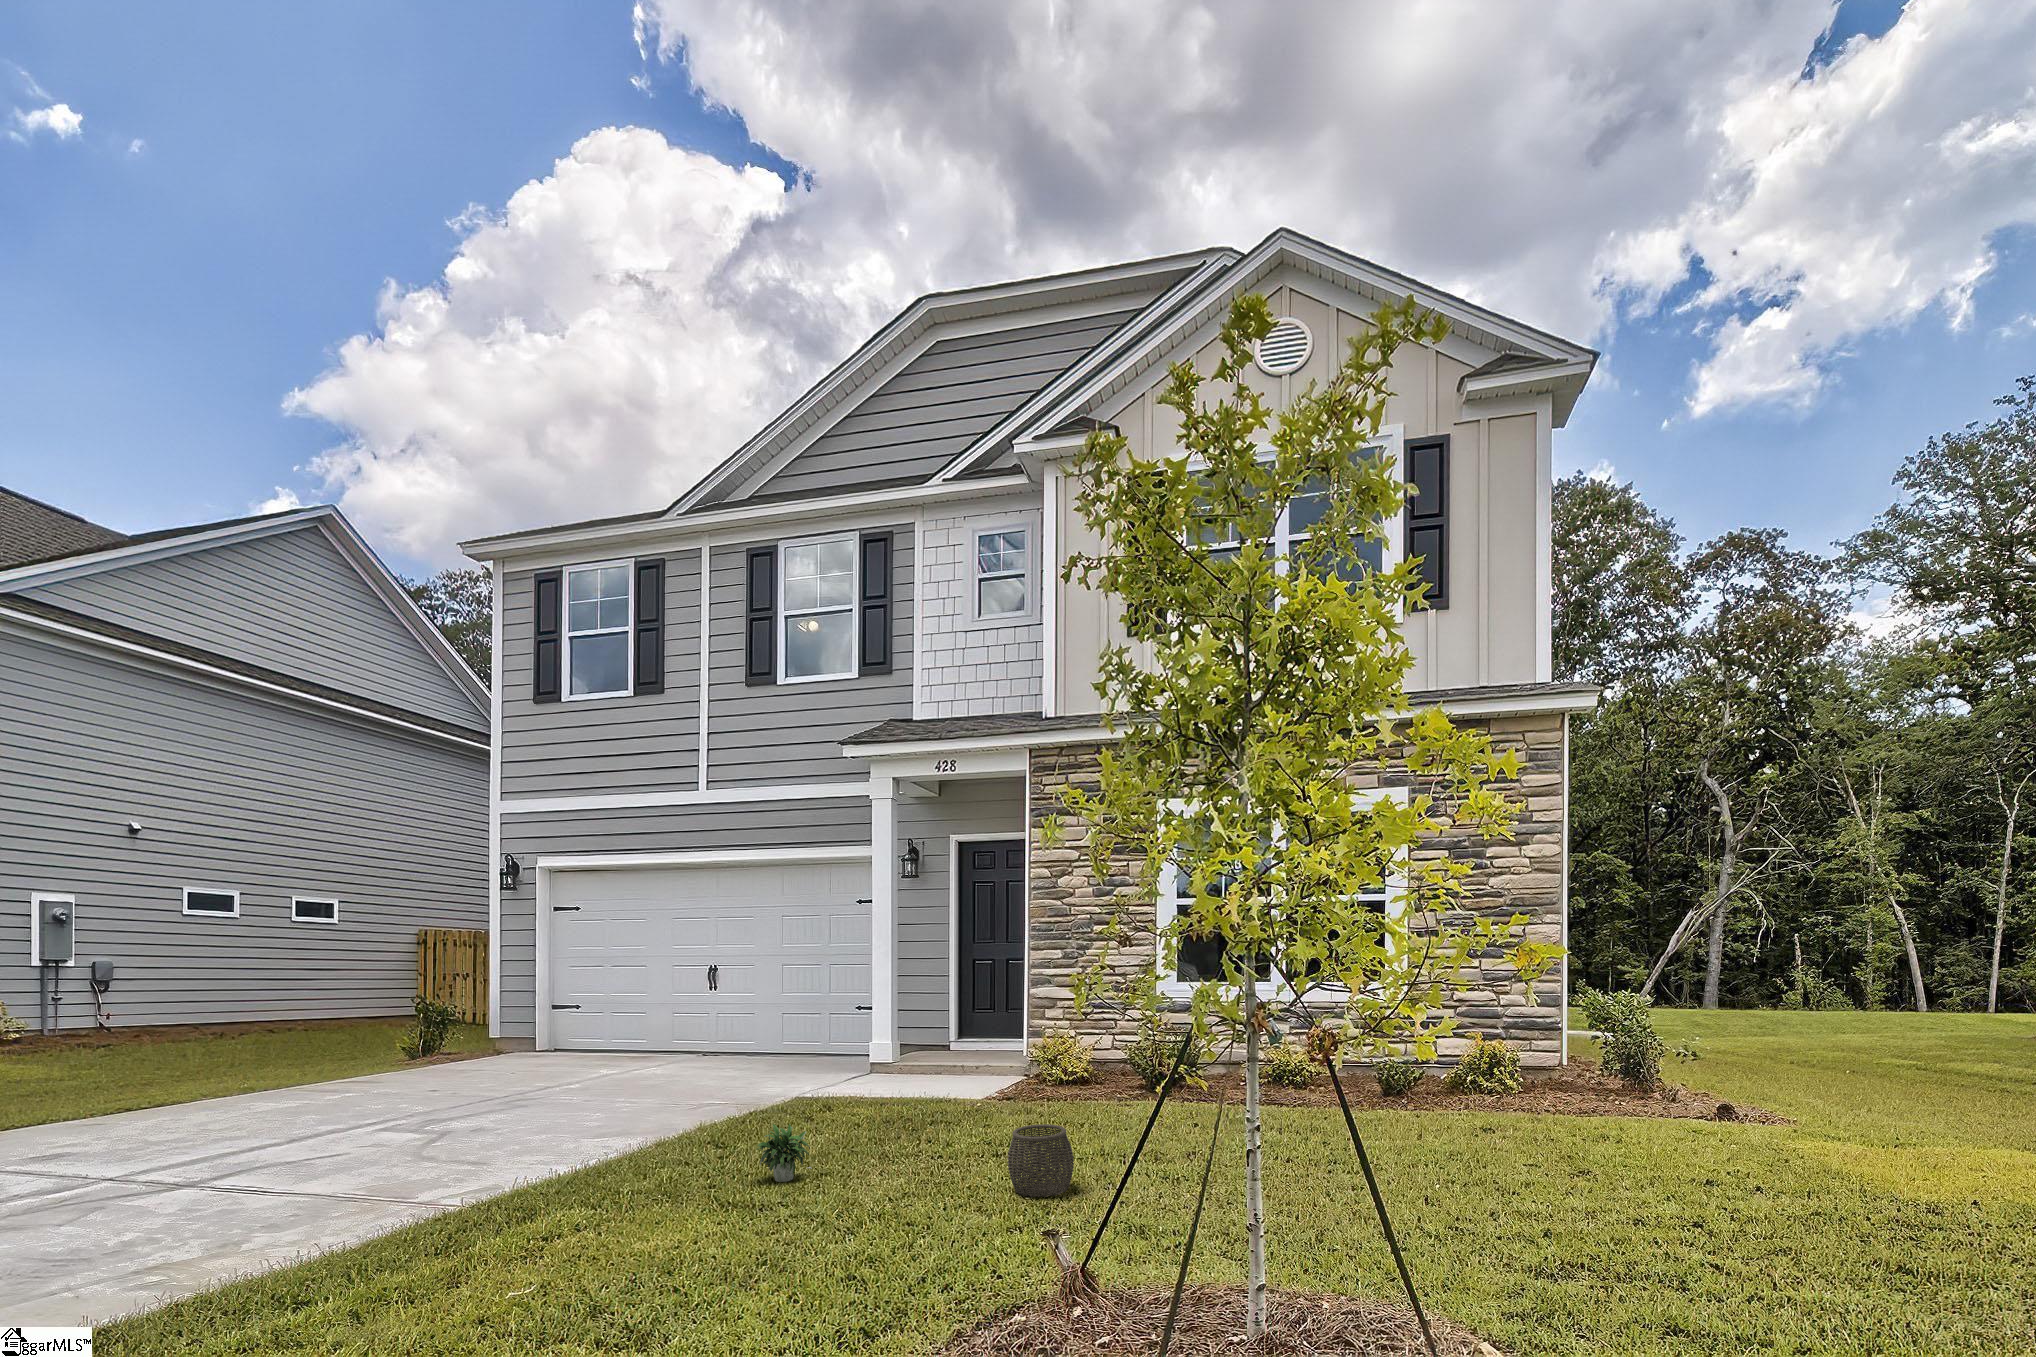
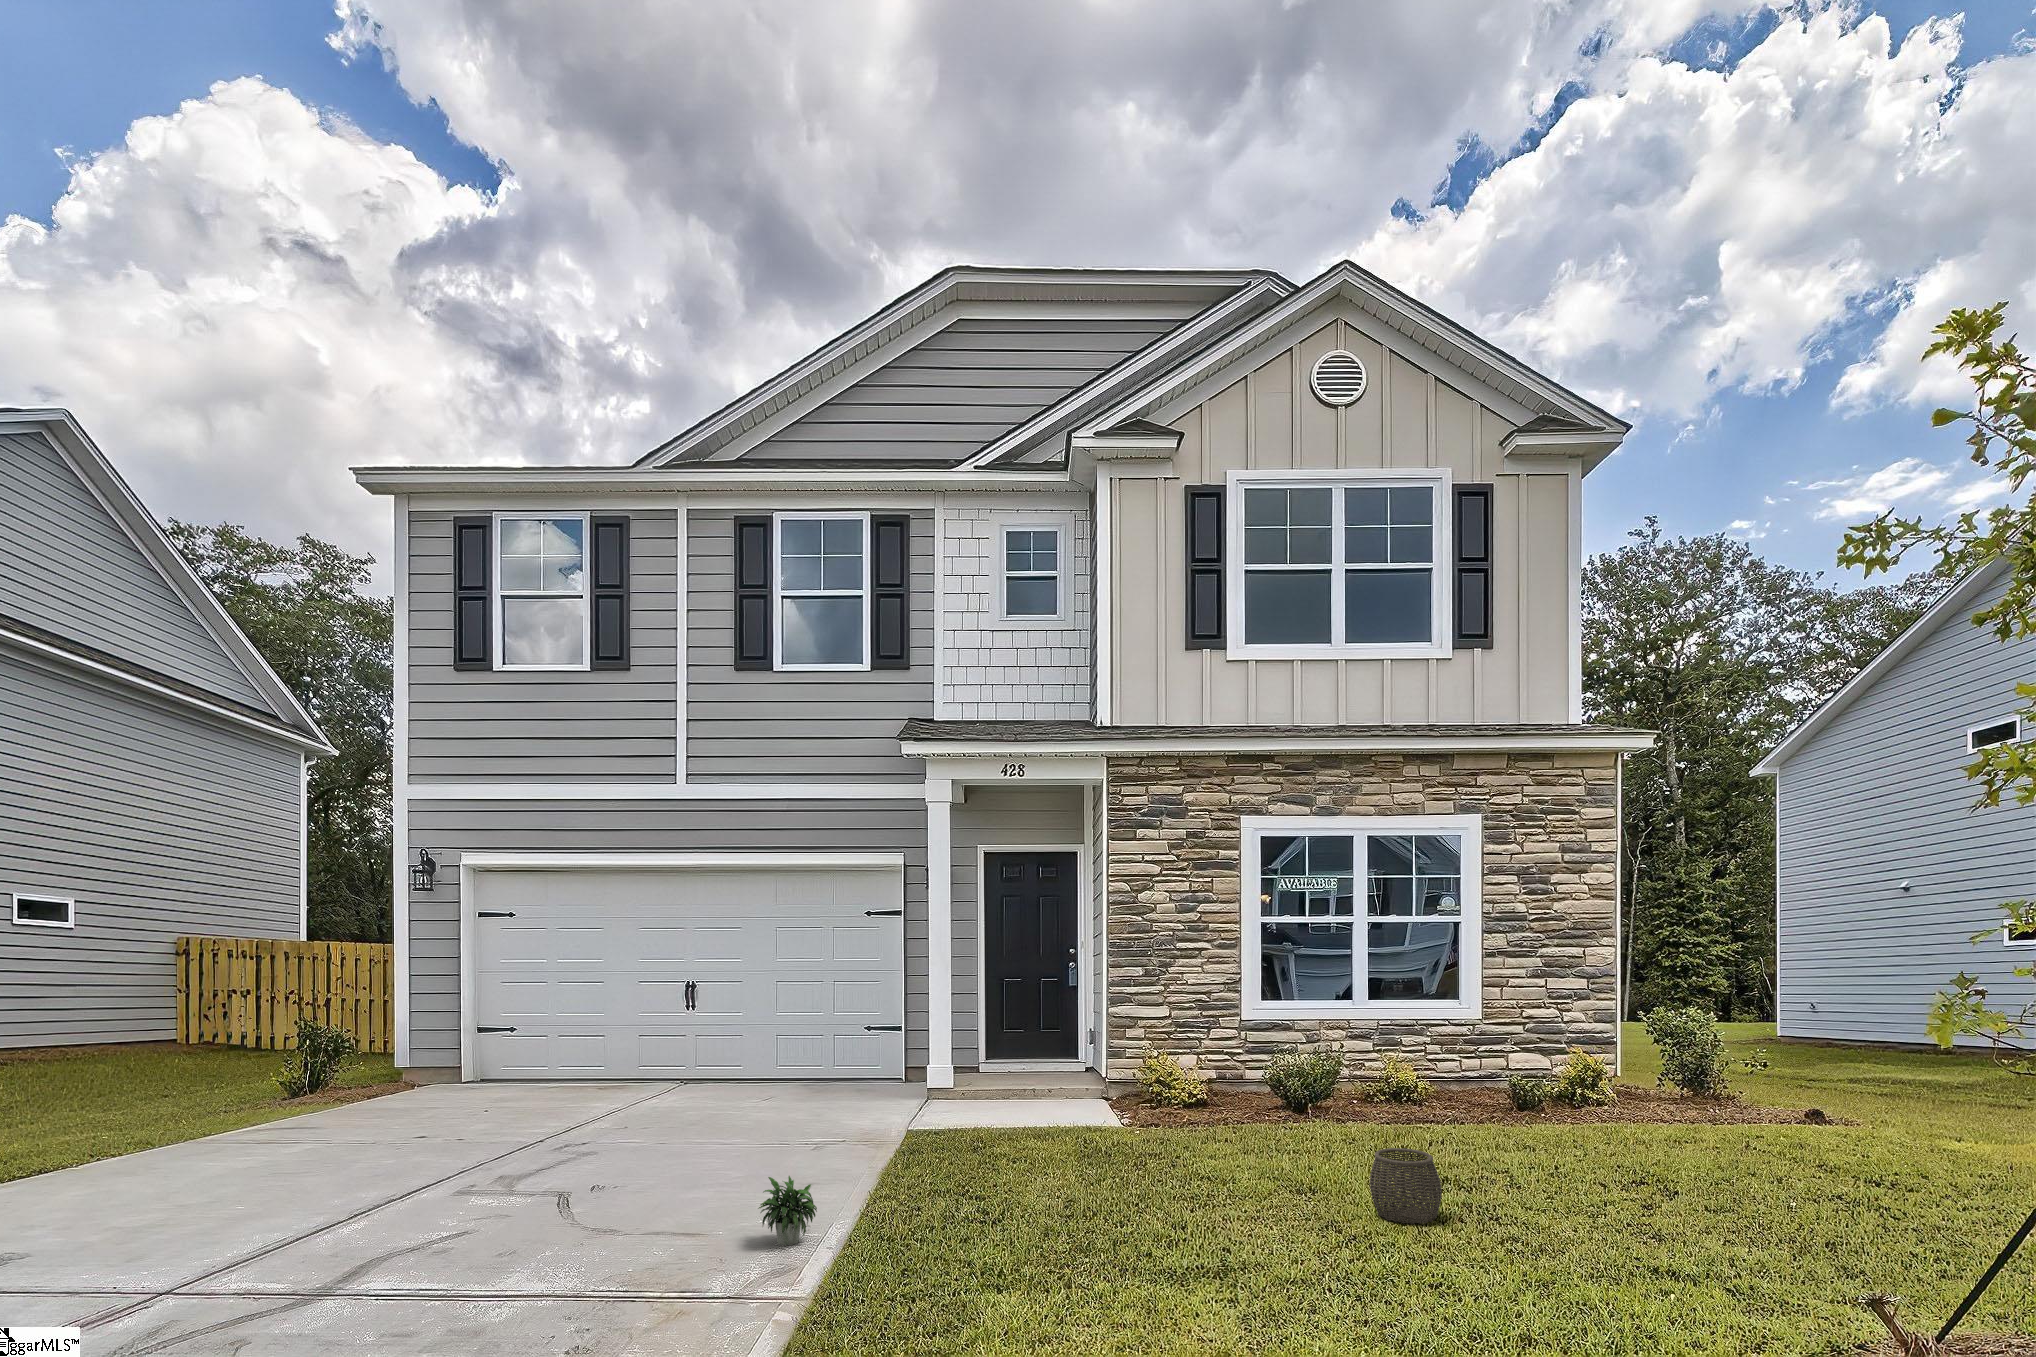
potted plant: present [756,1124,812,1182] -> present [758,1176,817,1245]

